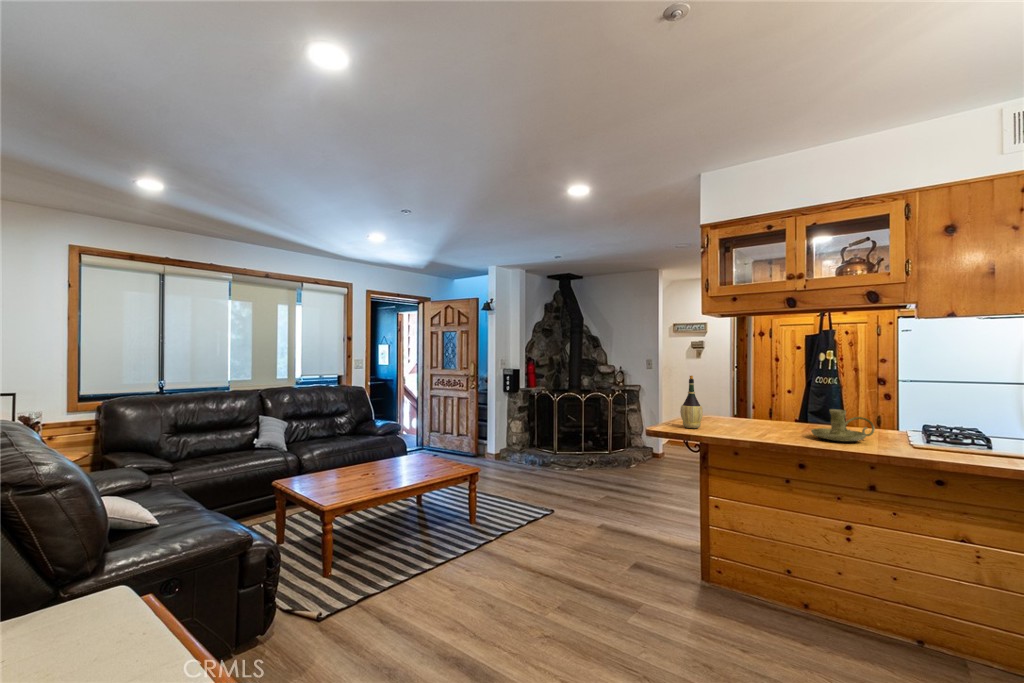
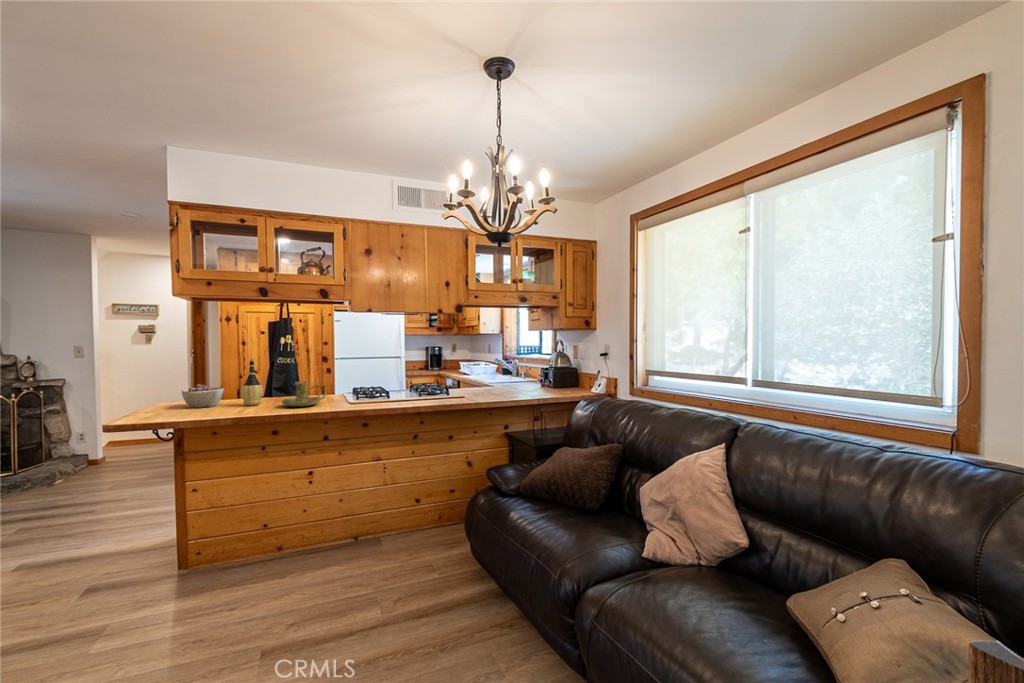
wine bottle: present [680,376,703,428] -> present [241,358,263,405]
bowl: none [710,400,749,425] -> present [181,384,224,408]

